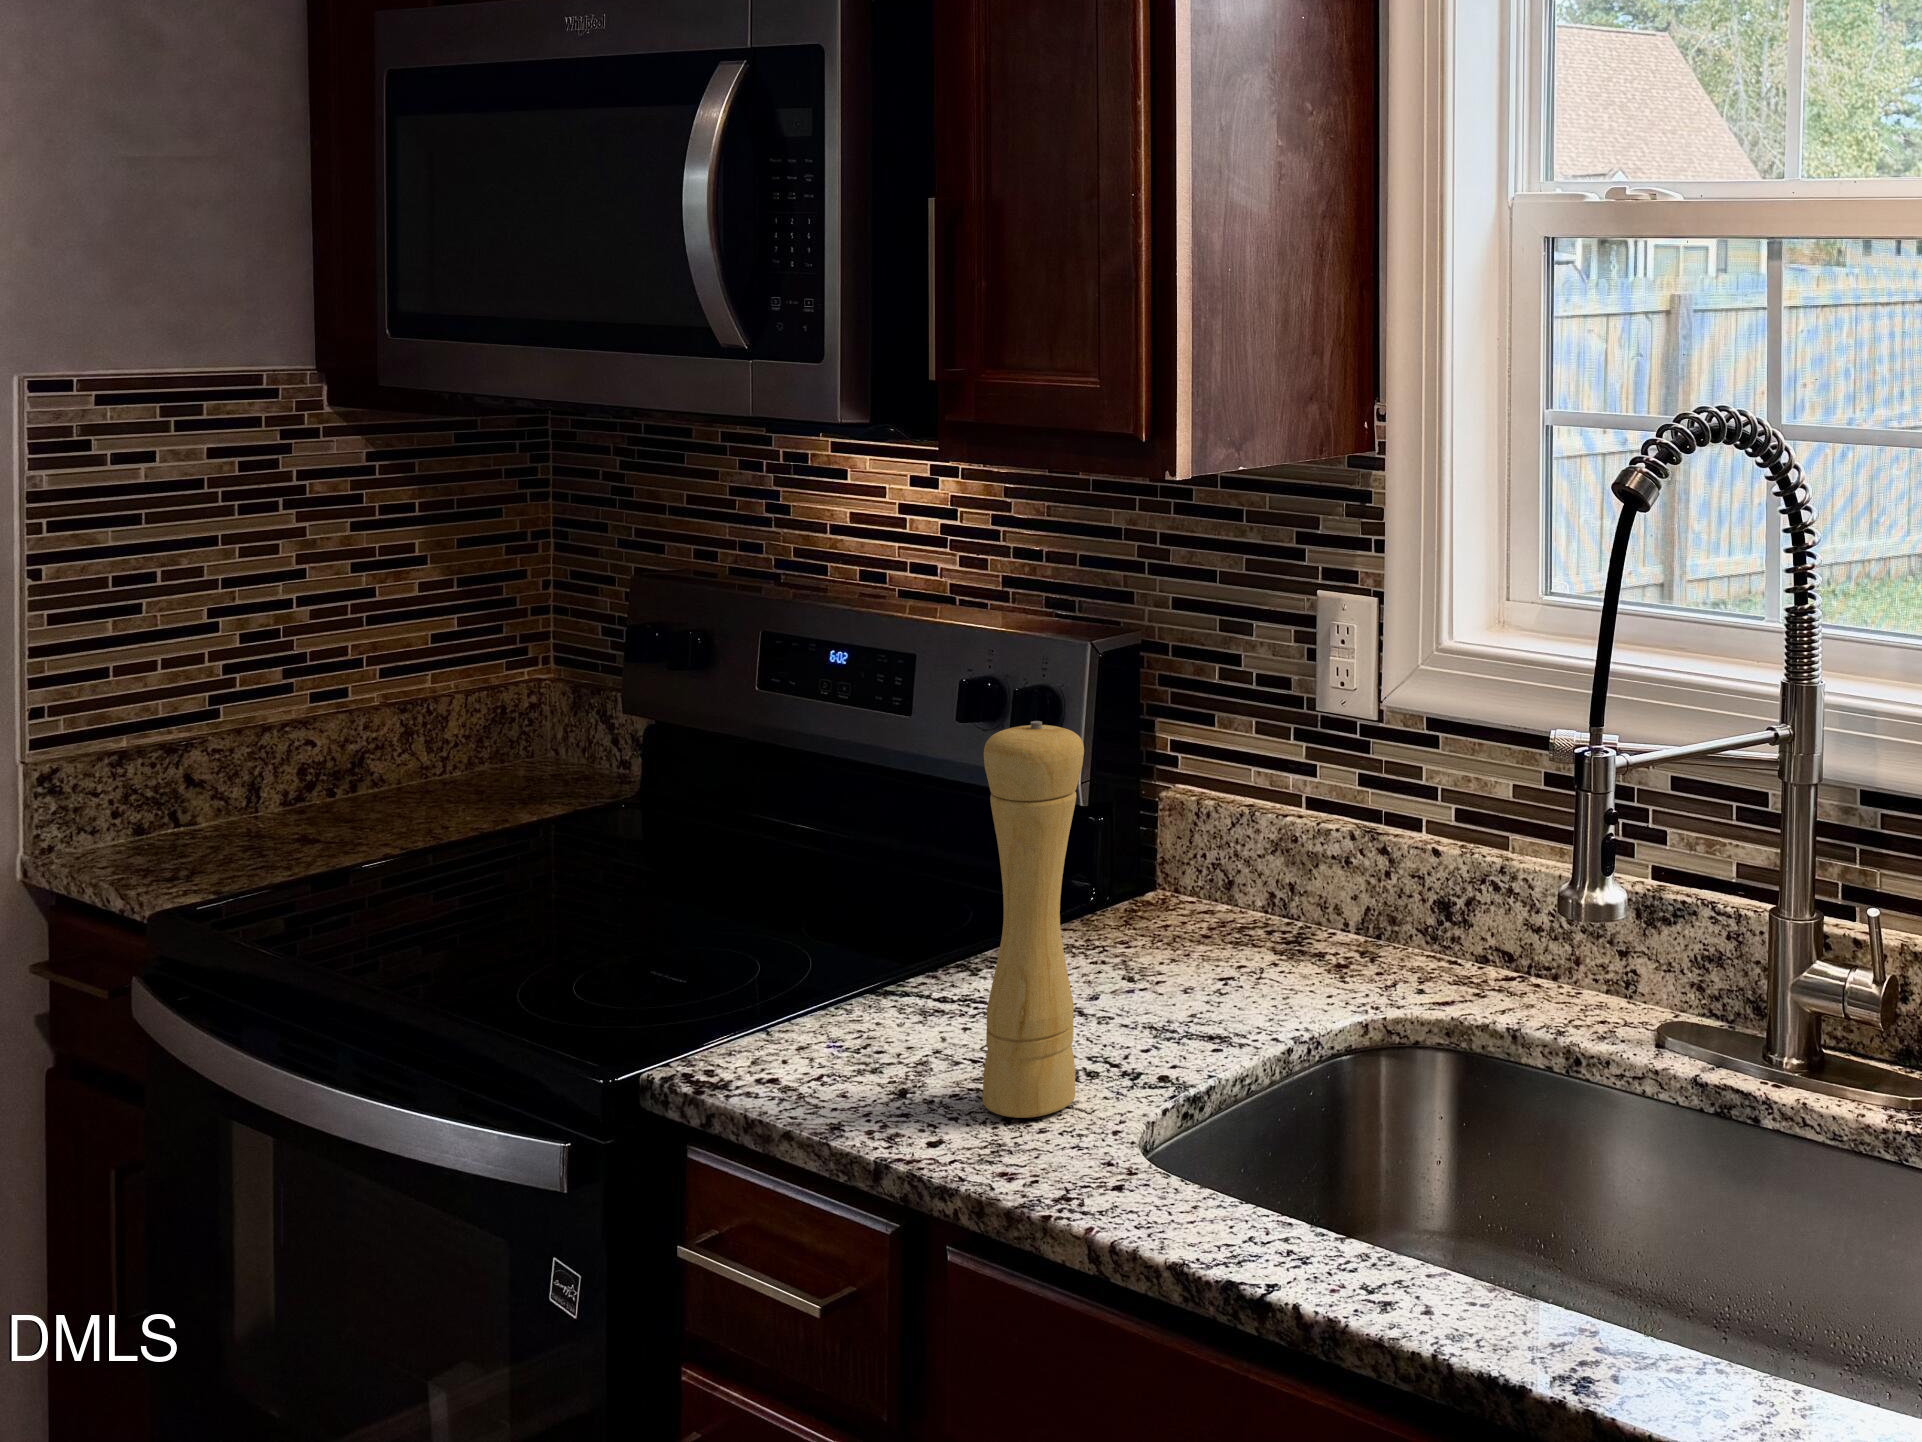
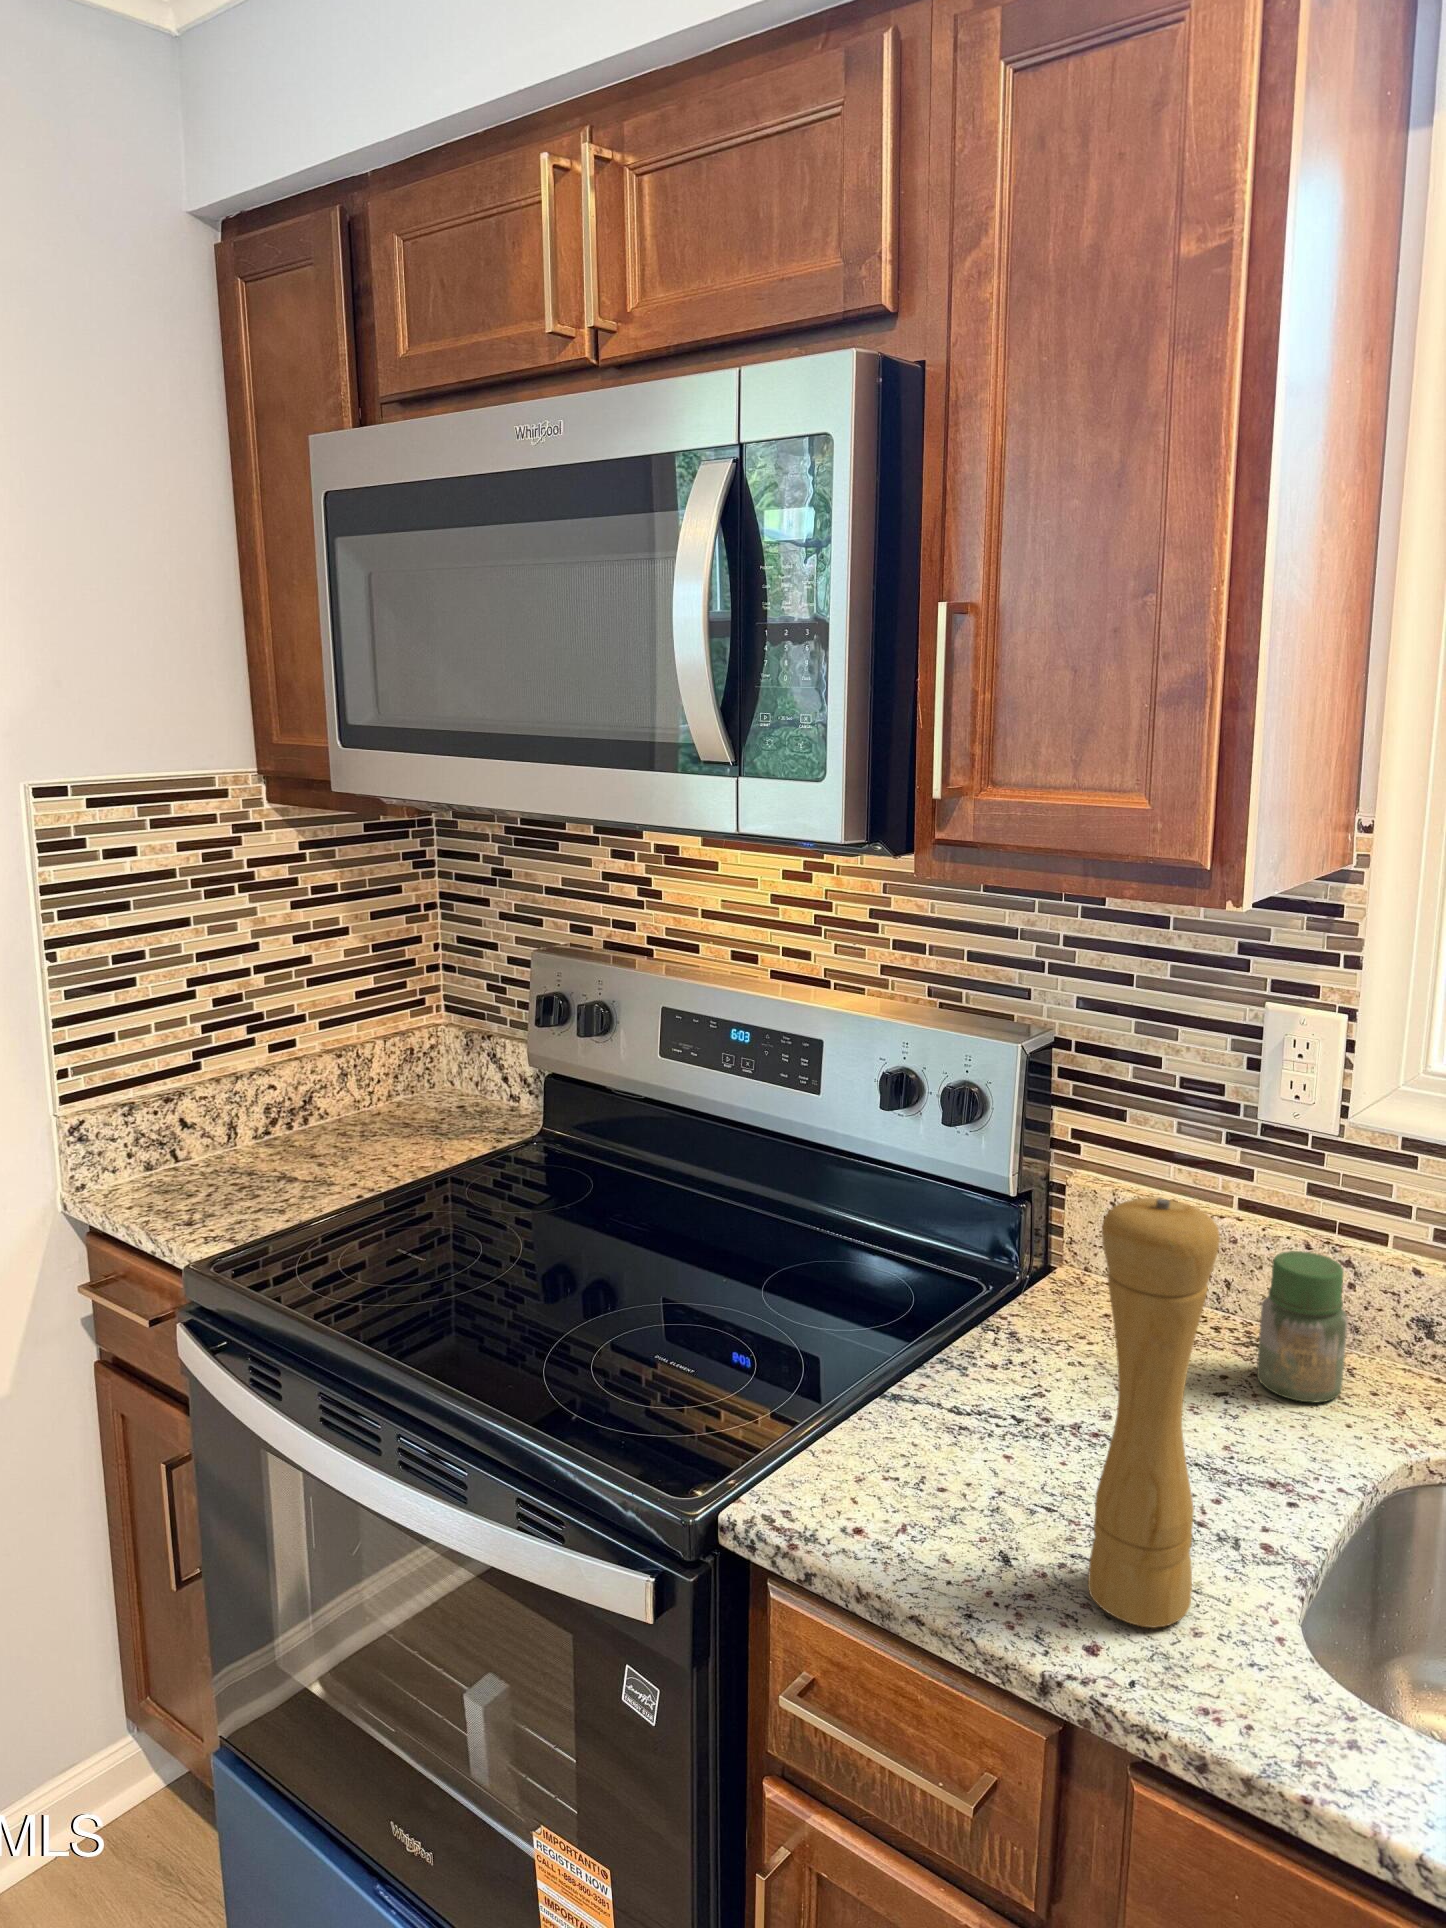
jar: none [1279,833,1357,978] -> present [1257,1251,1348,1403]

